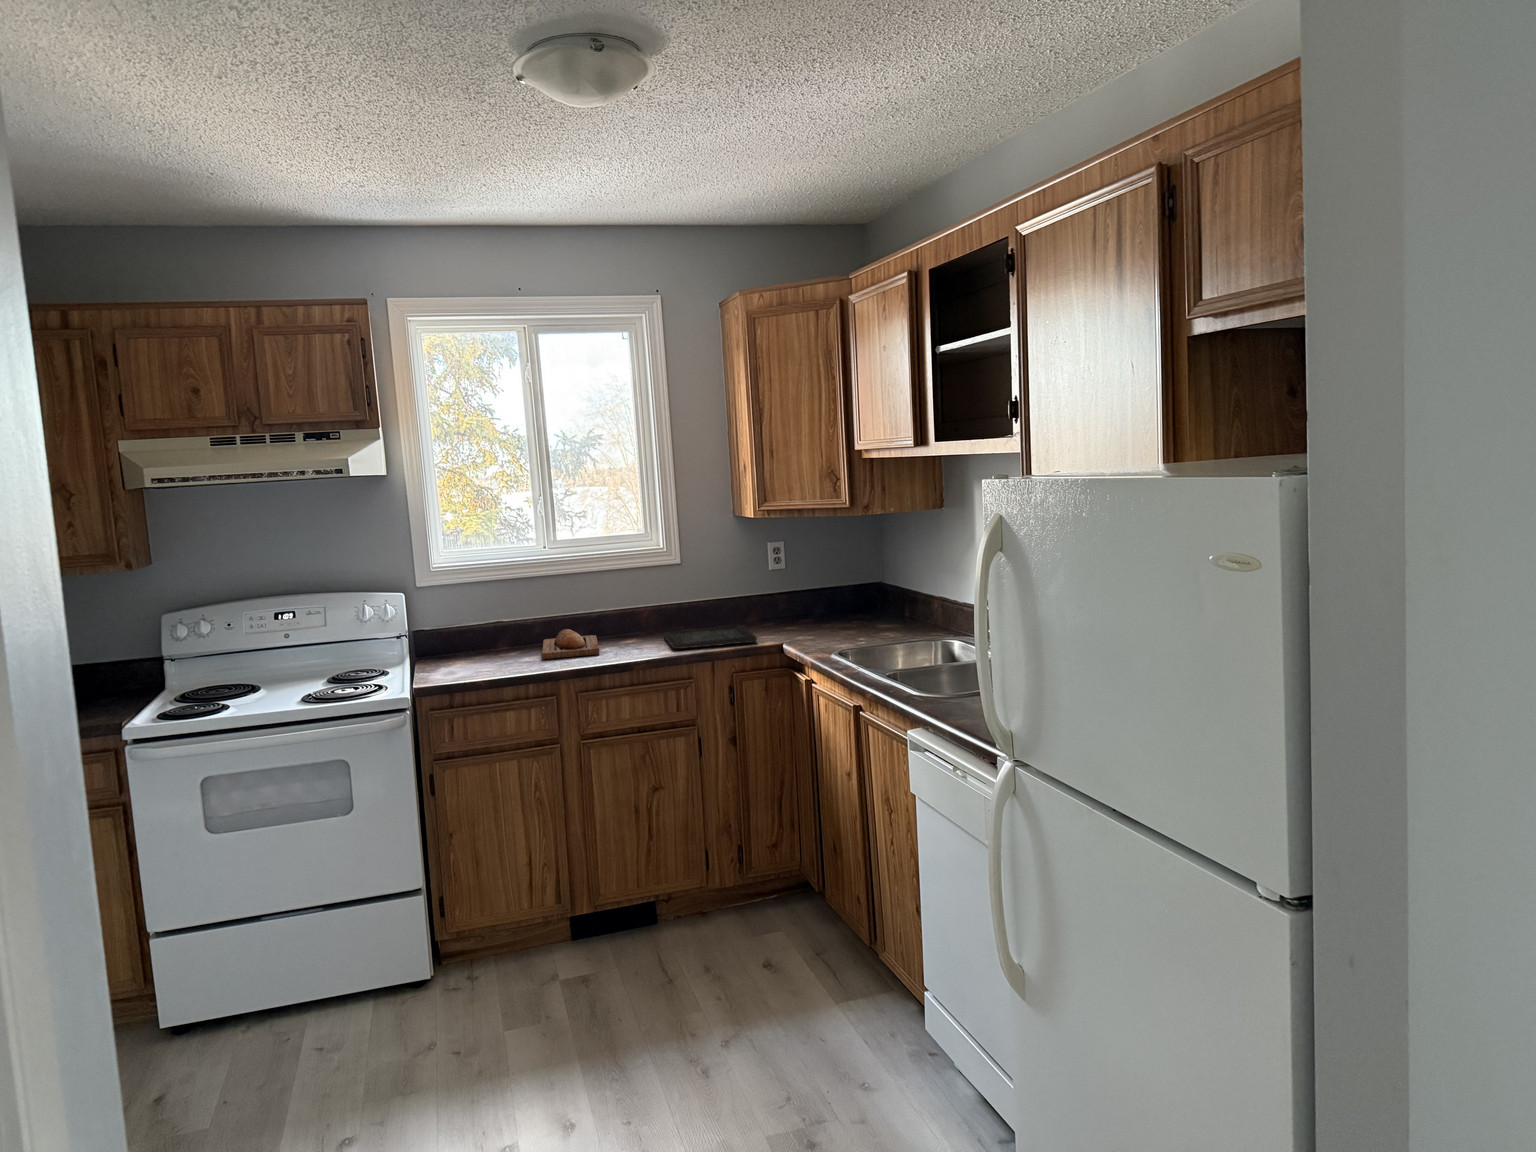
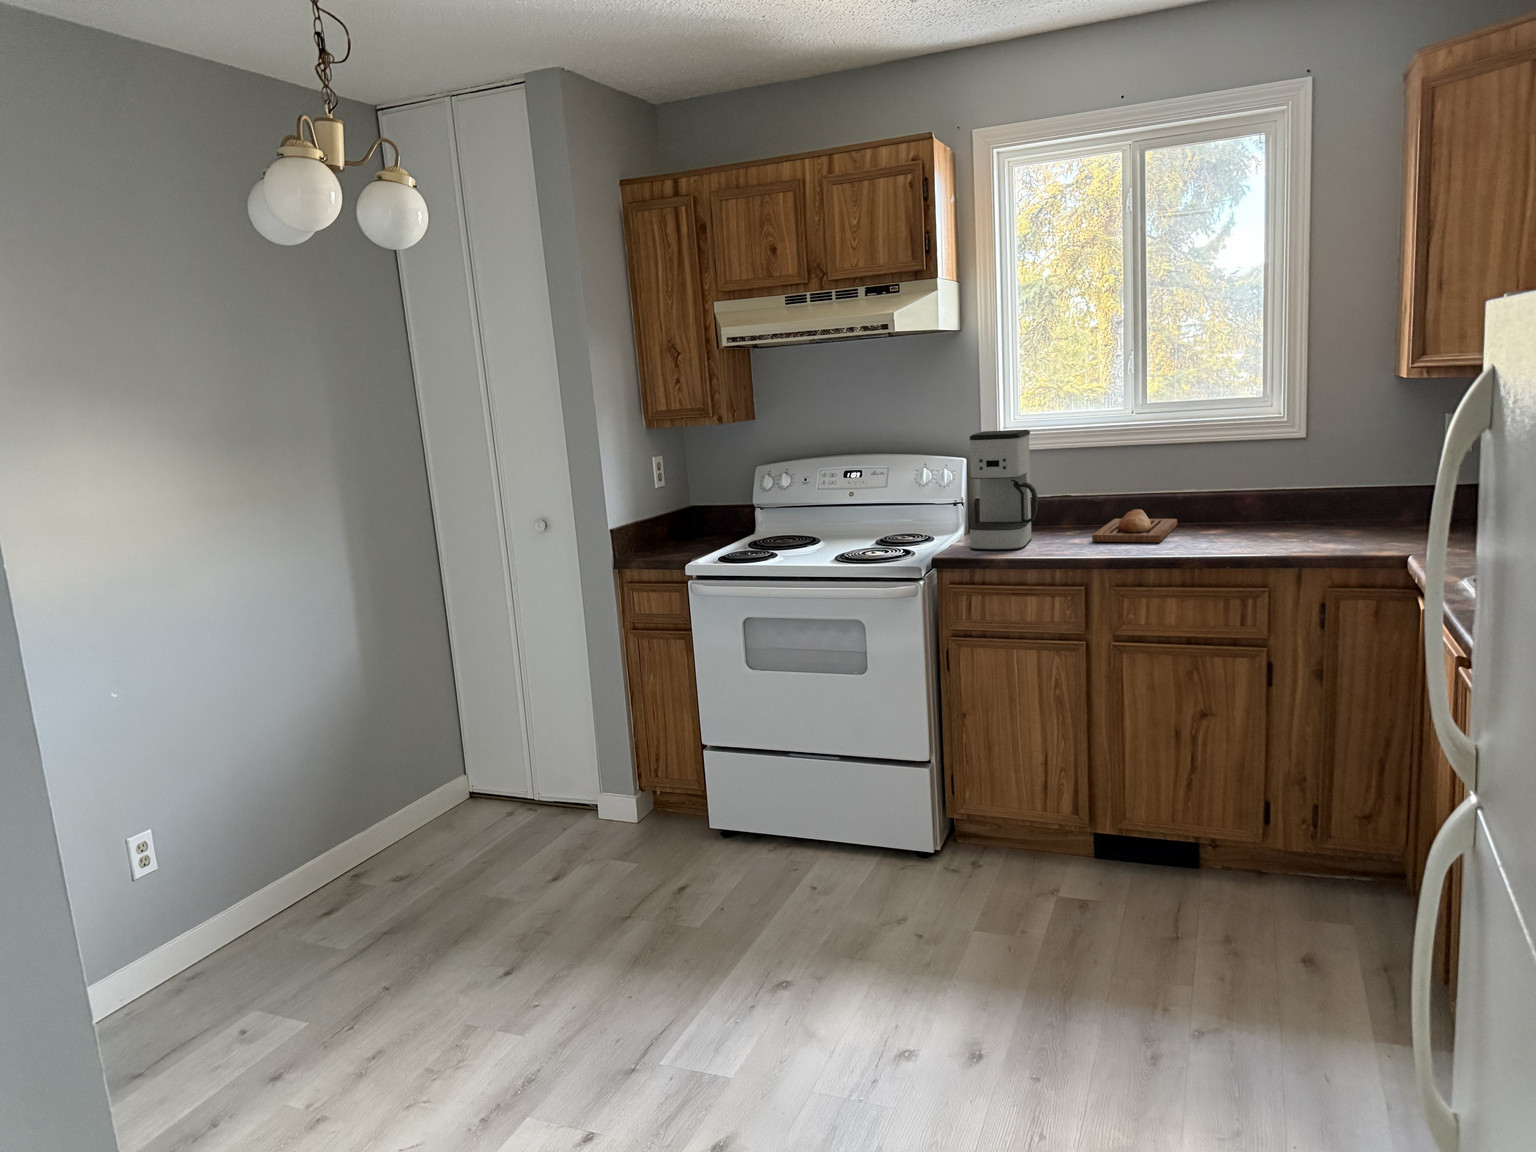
coffee maker: none [430,565,495,677] -> present [969,430,1038,551]
tray: present [664,625,757,649] -> none [1251,523,1378,548]

